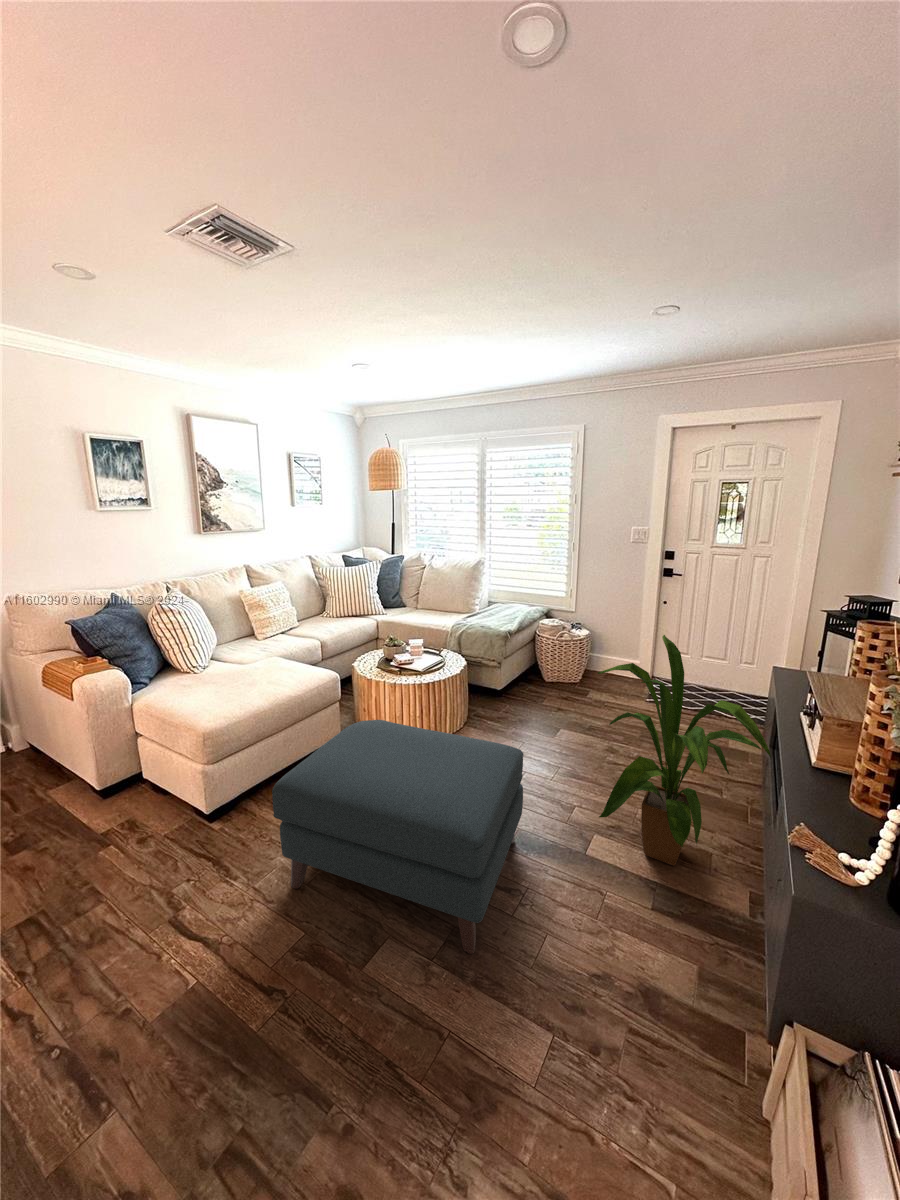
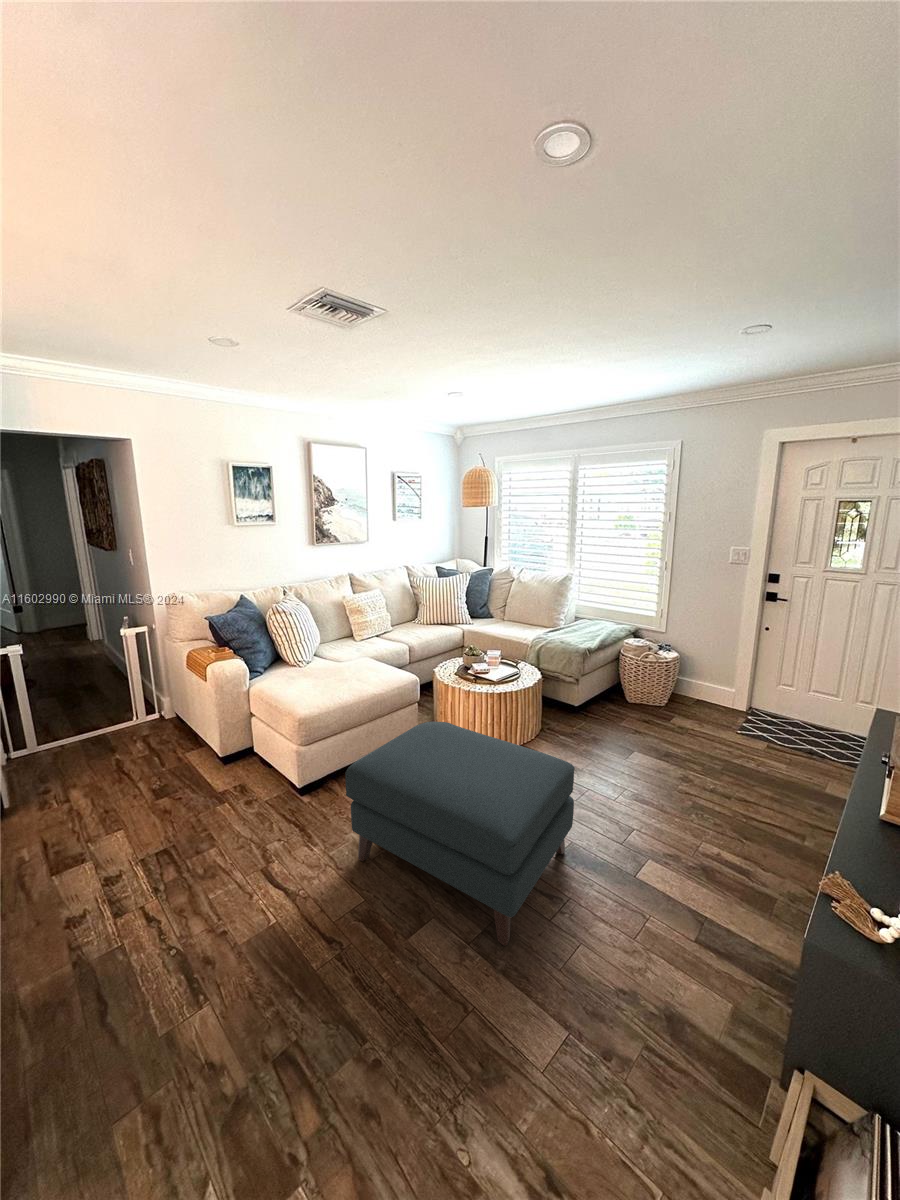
house plant: present [598,635,771,866] -> none [646,664,832,904]

